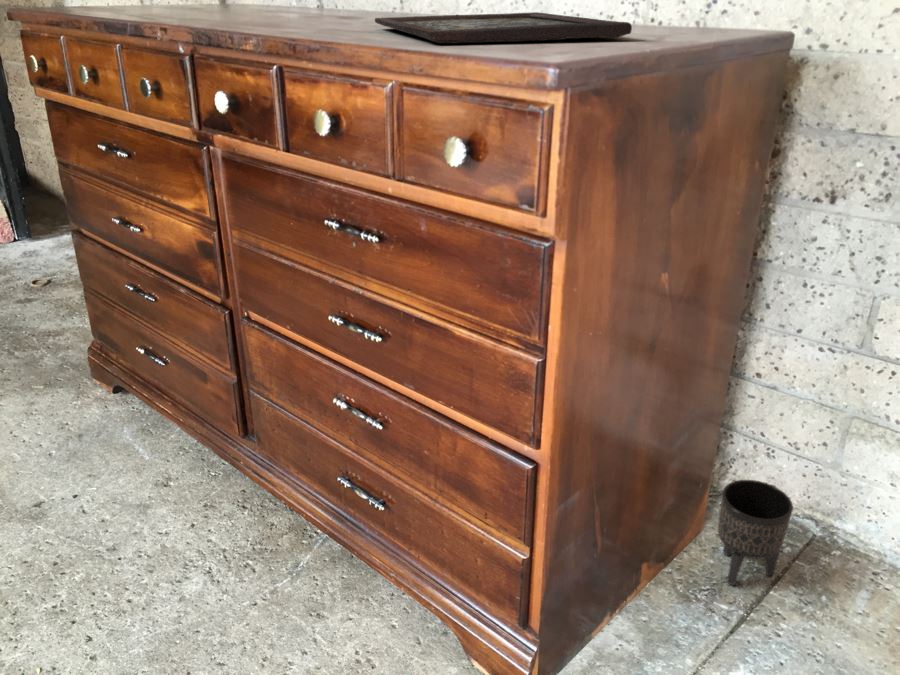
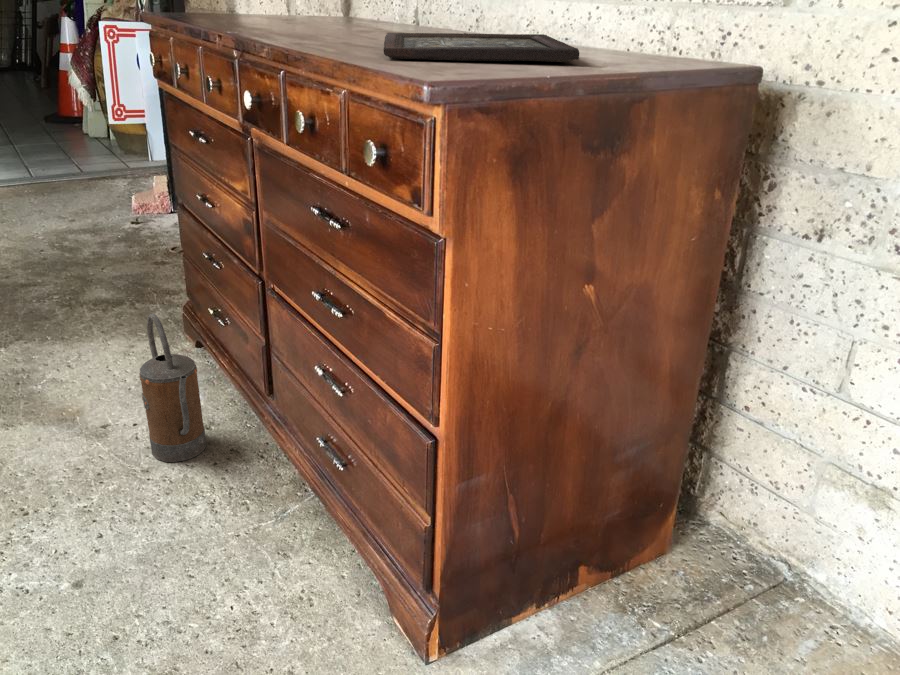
watering can: none [83,365,173,534] -> present [139,314,206,462]
planter: present [718,480,793,585] -> none [668,506,741,608]

